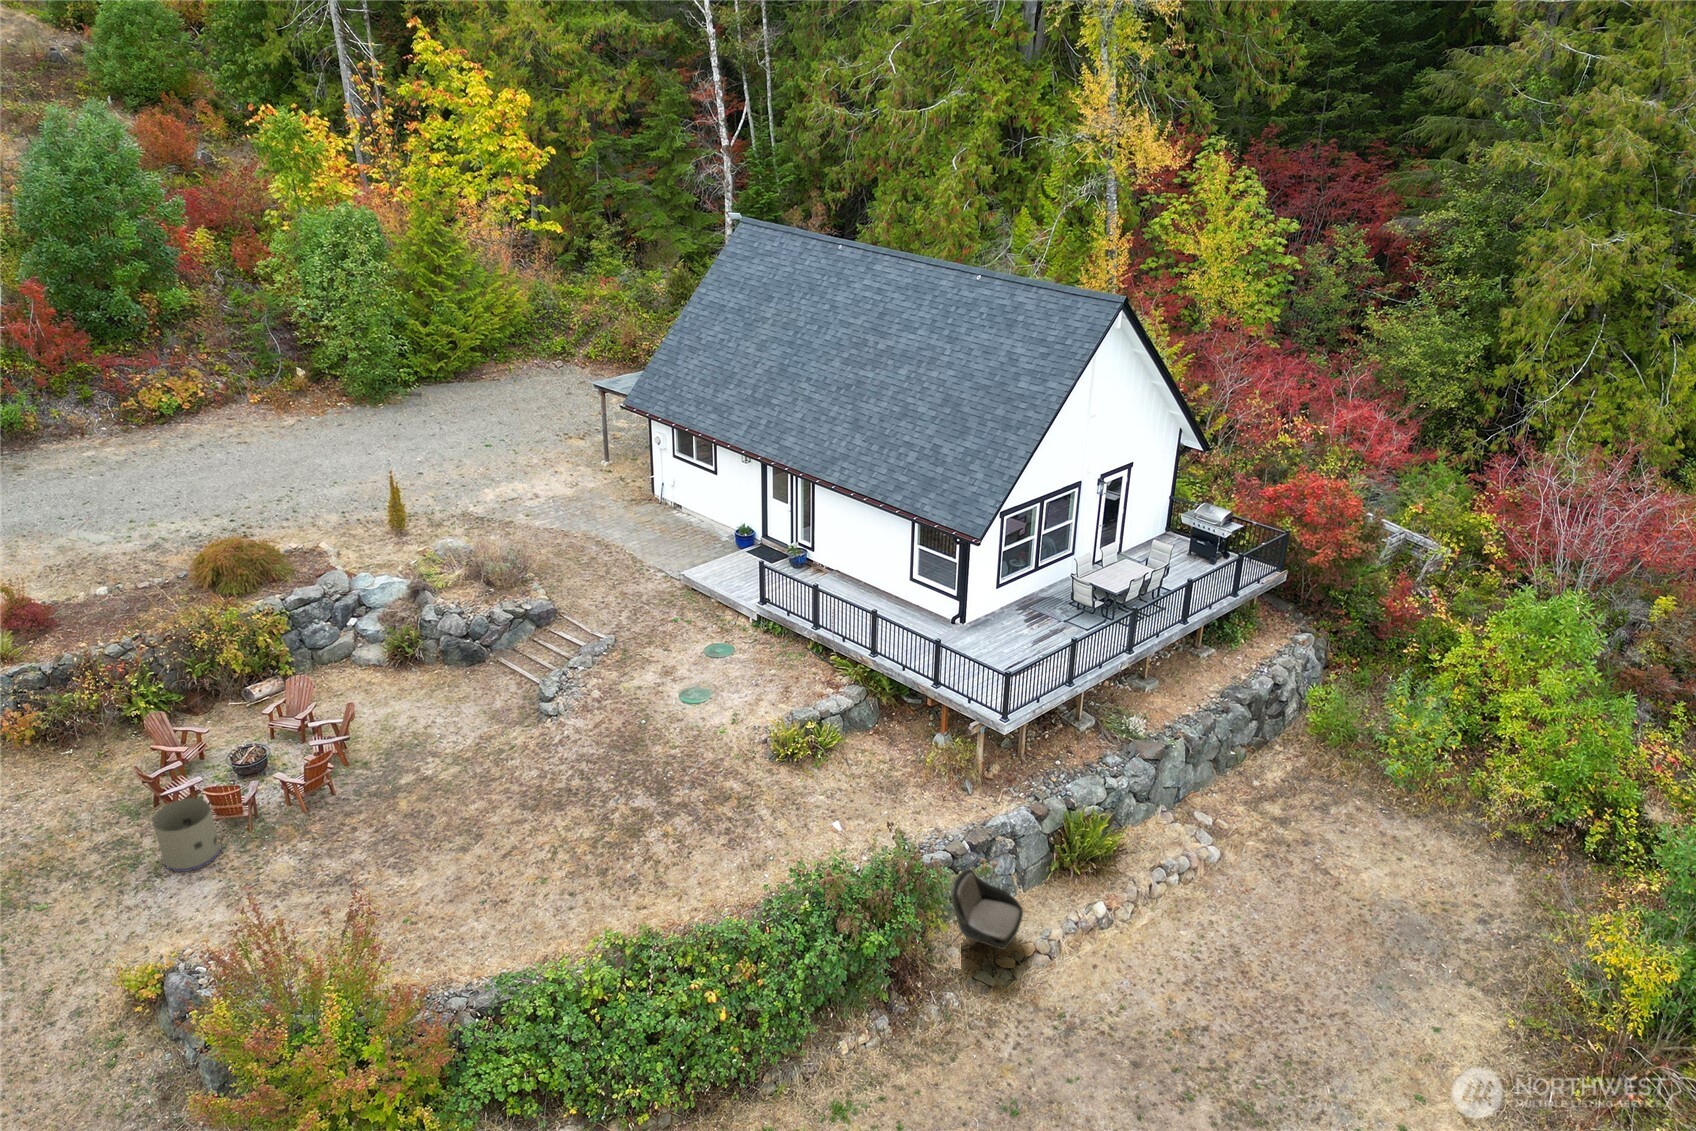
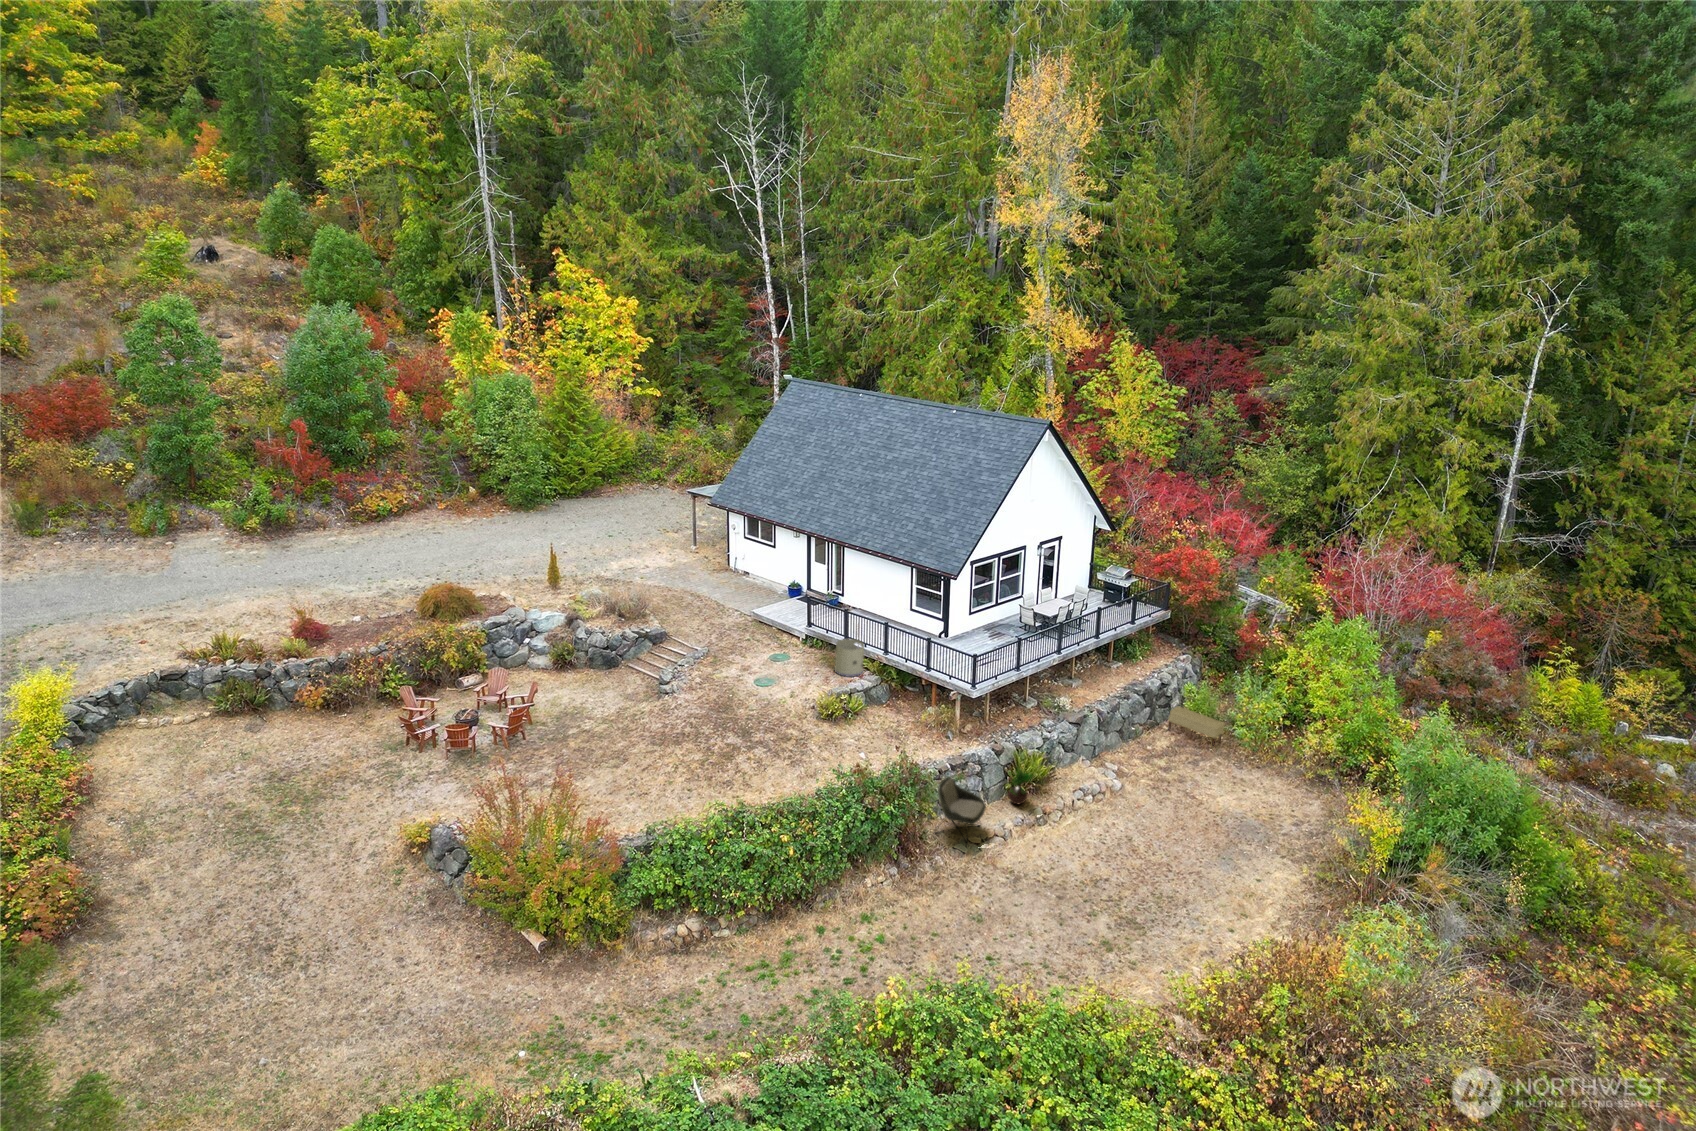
bench: none [1279,714,1364,778] -> present [1168,707,1224,746]
trash can: present [153,798,221,872] -> present [834,639,864,677]
potted tree: none [1055,844,1094,894] -> present [1008,770,1030,804]

